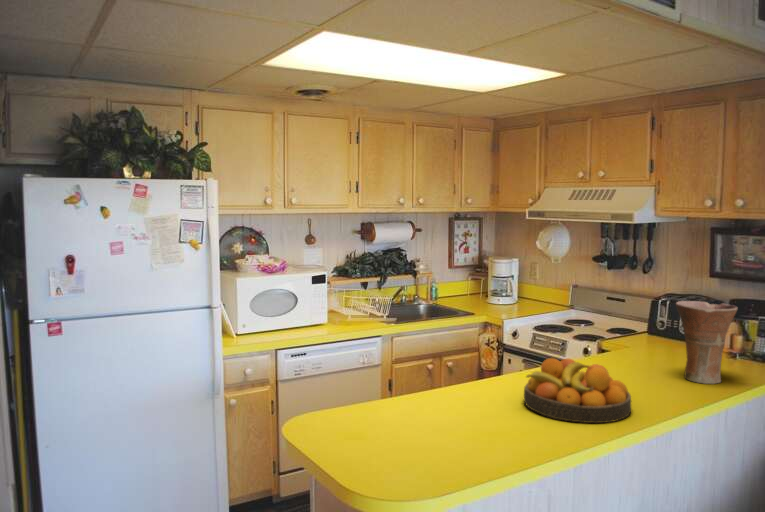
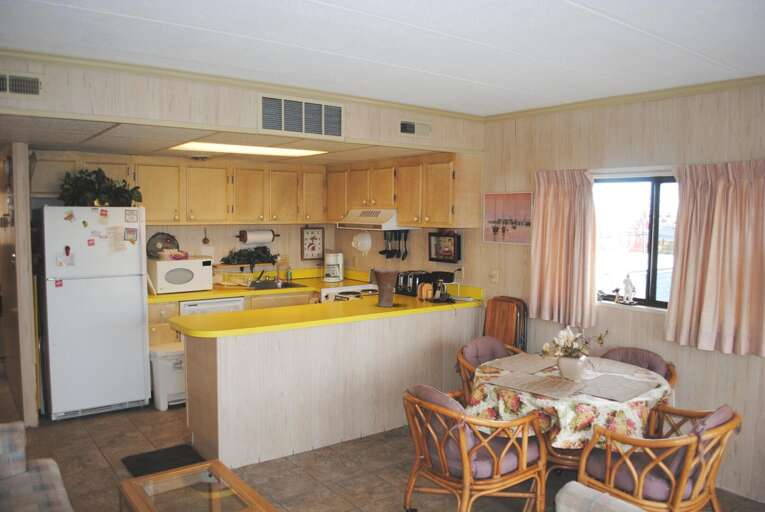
fruit bowl: present [524,358,631,423] -> none [286,292,334,316]

